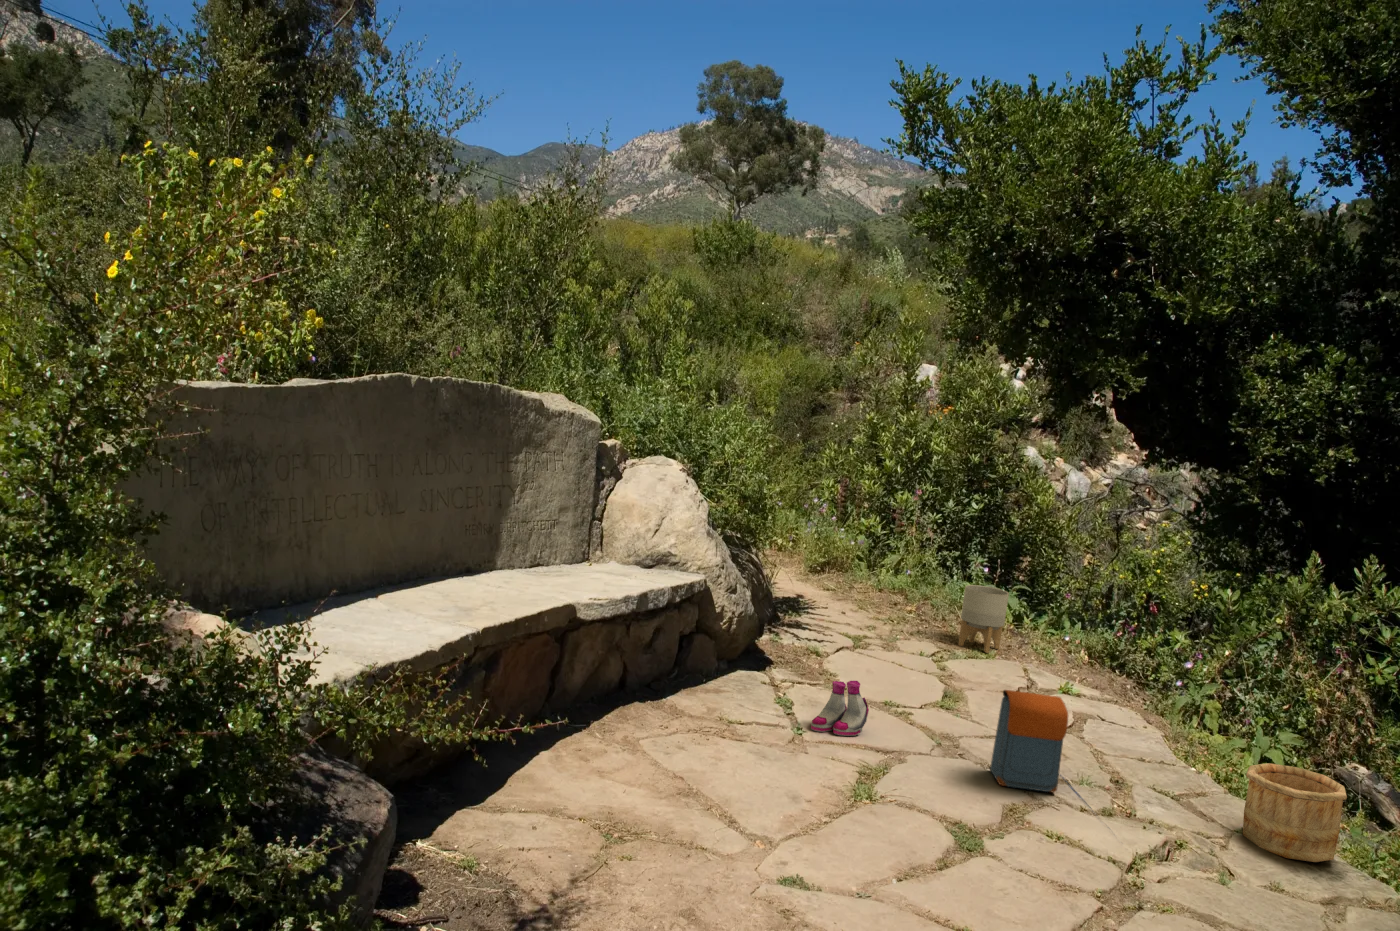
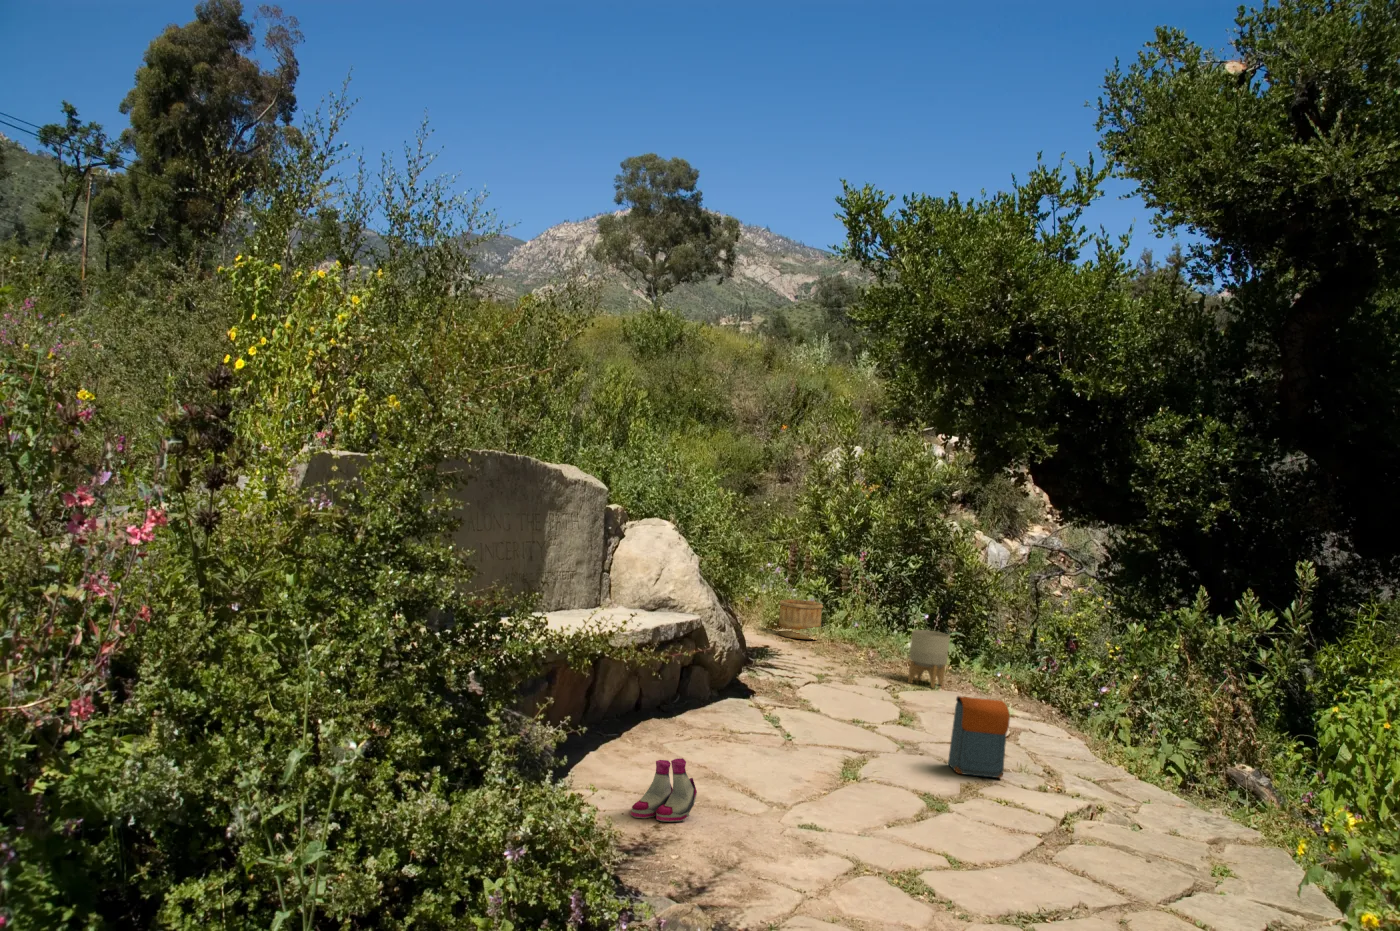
boots: present [811,681,869,736] -> present [631,758,697,822]
wooden bucket: present [1243,763,1347,862] -> present [779,599,823,639]

